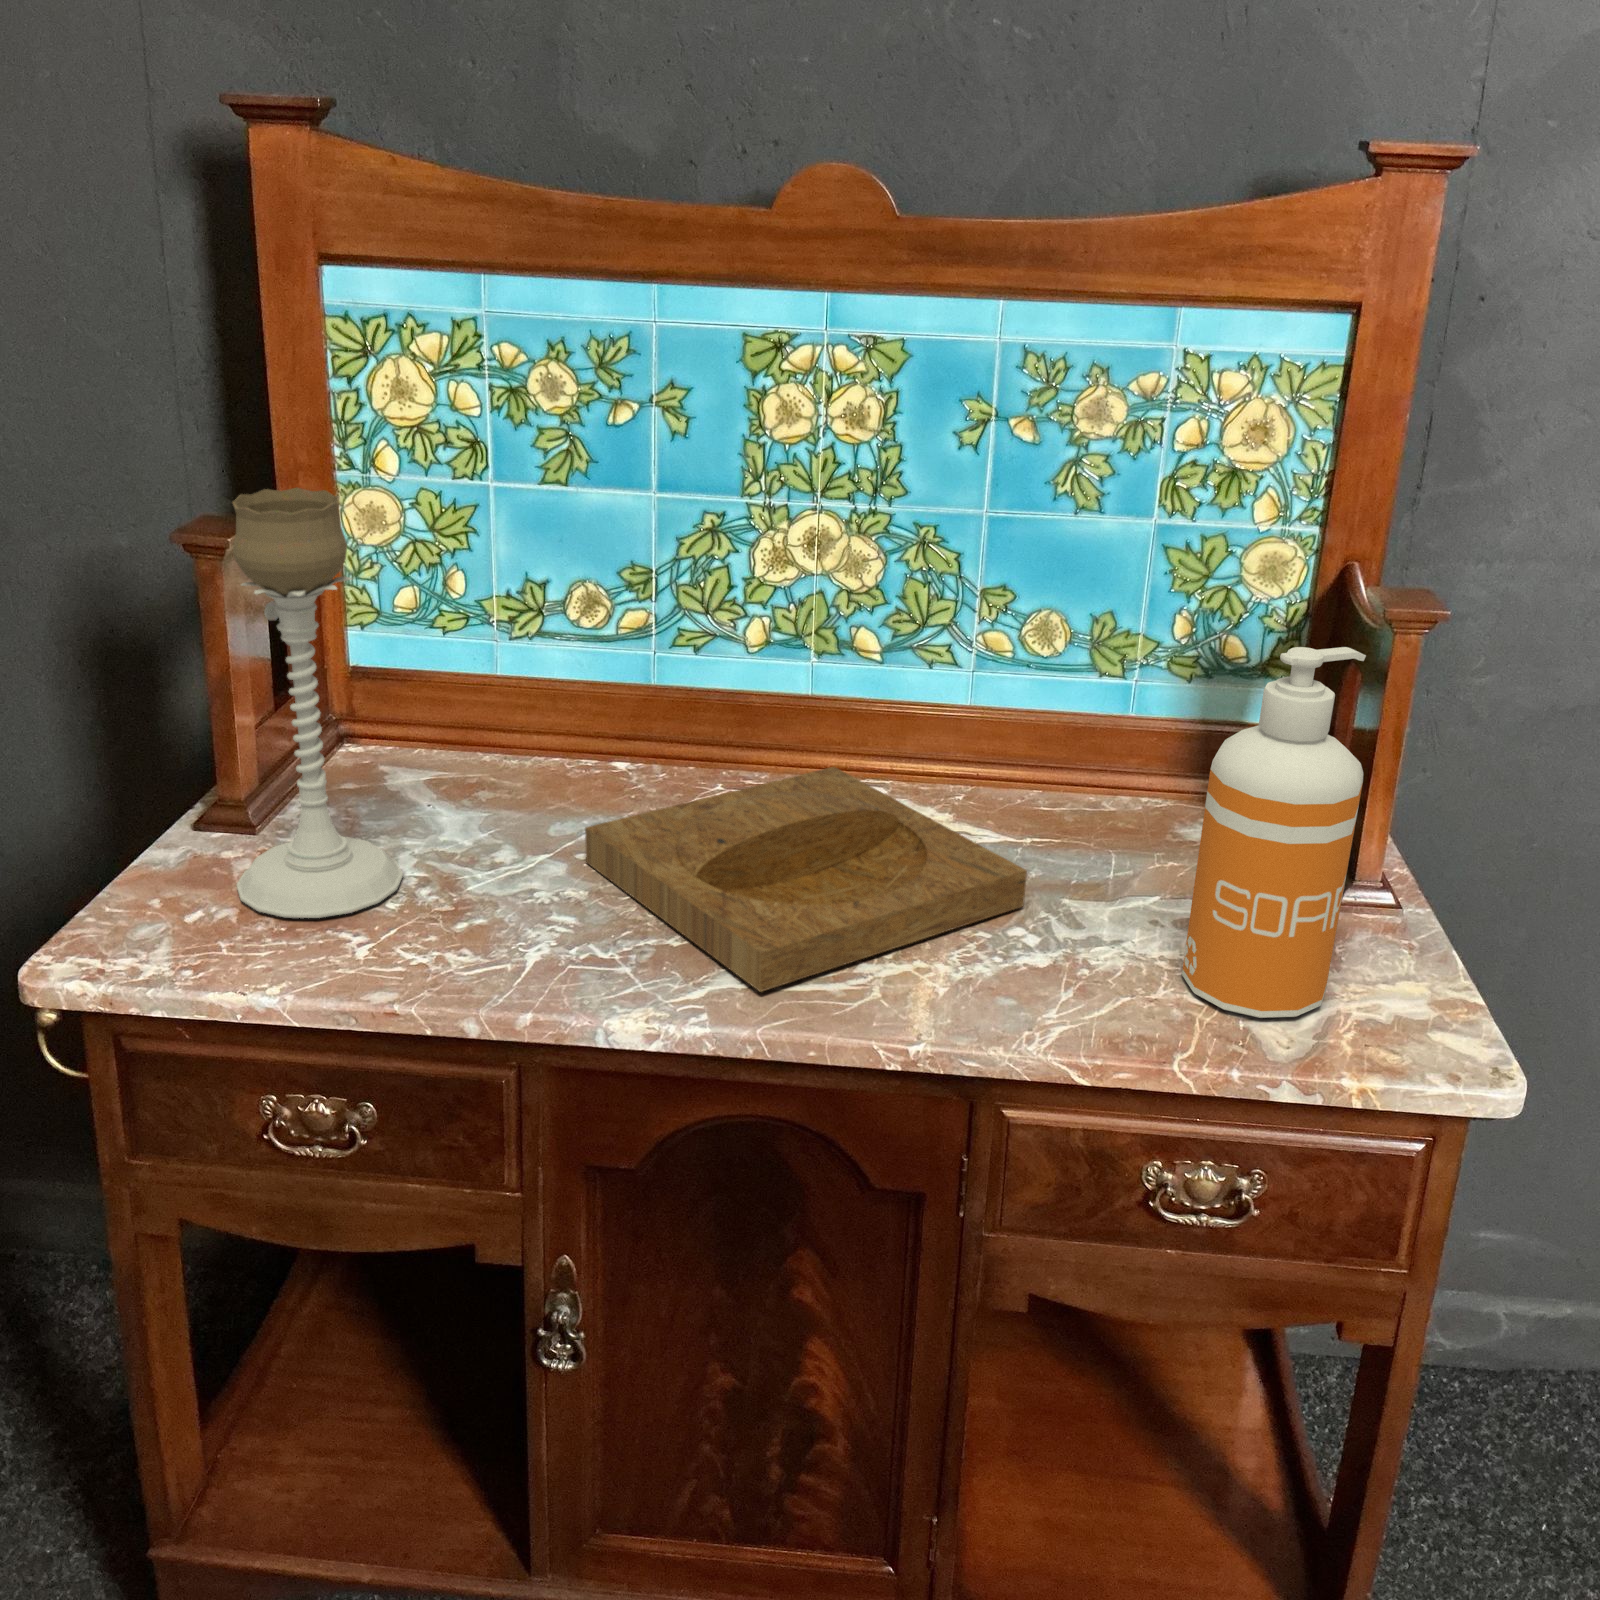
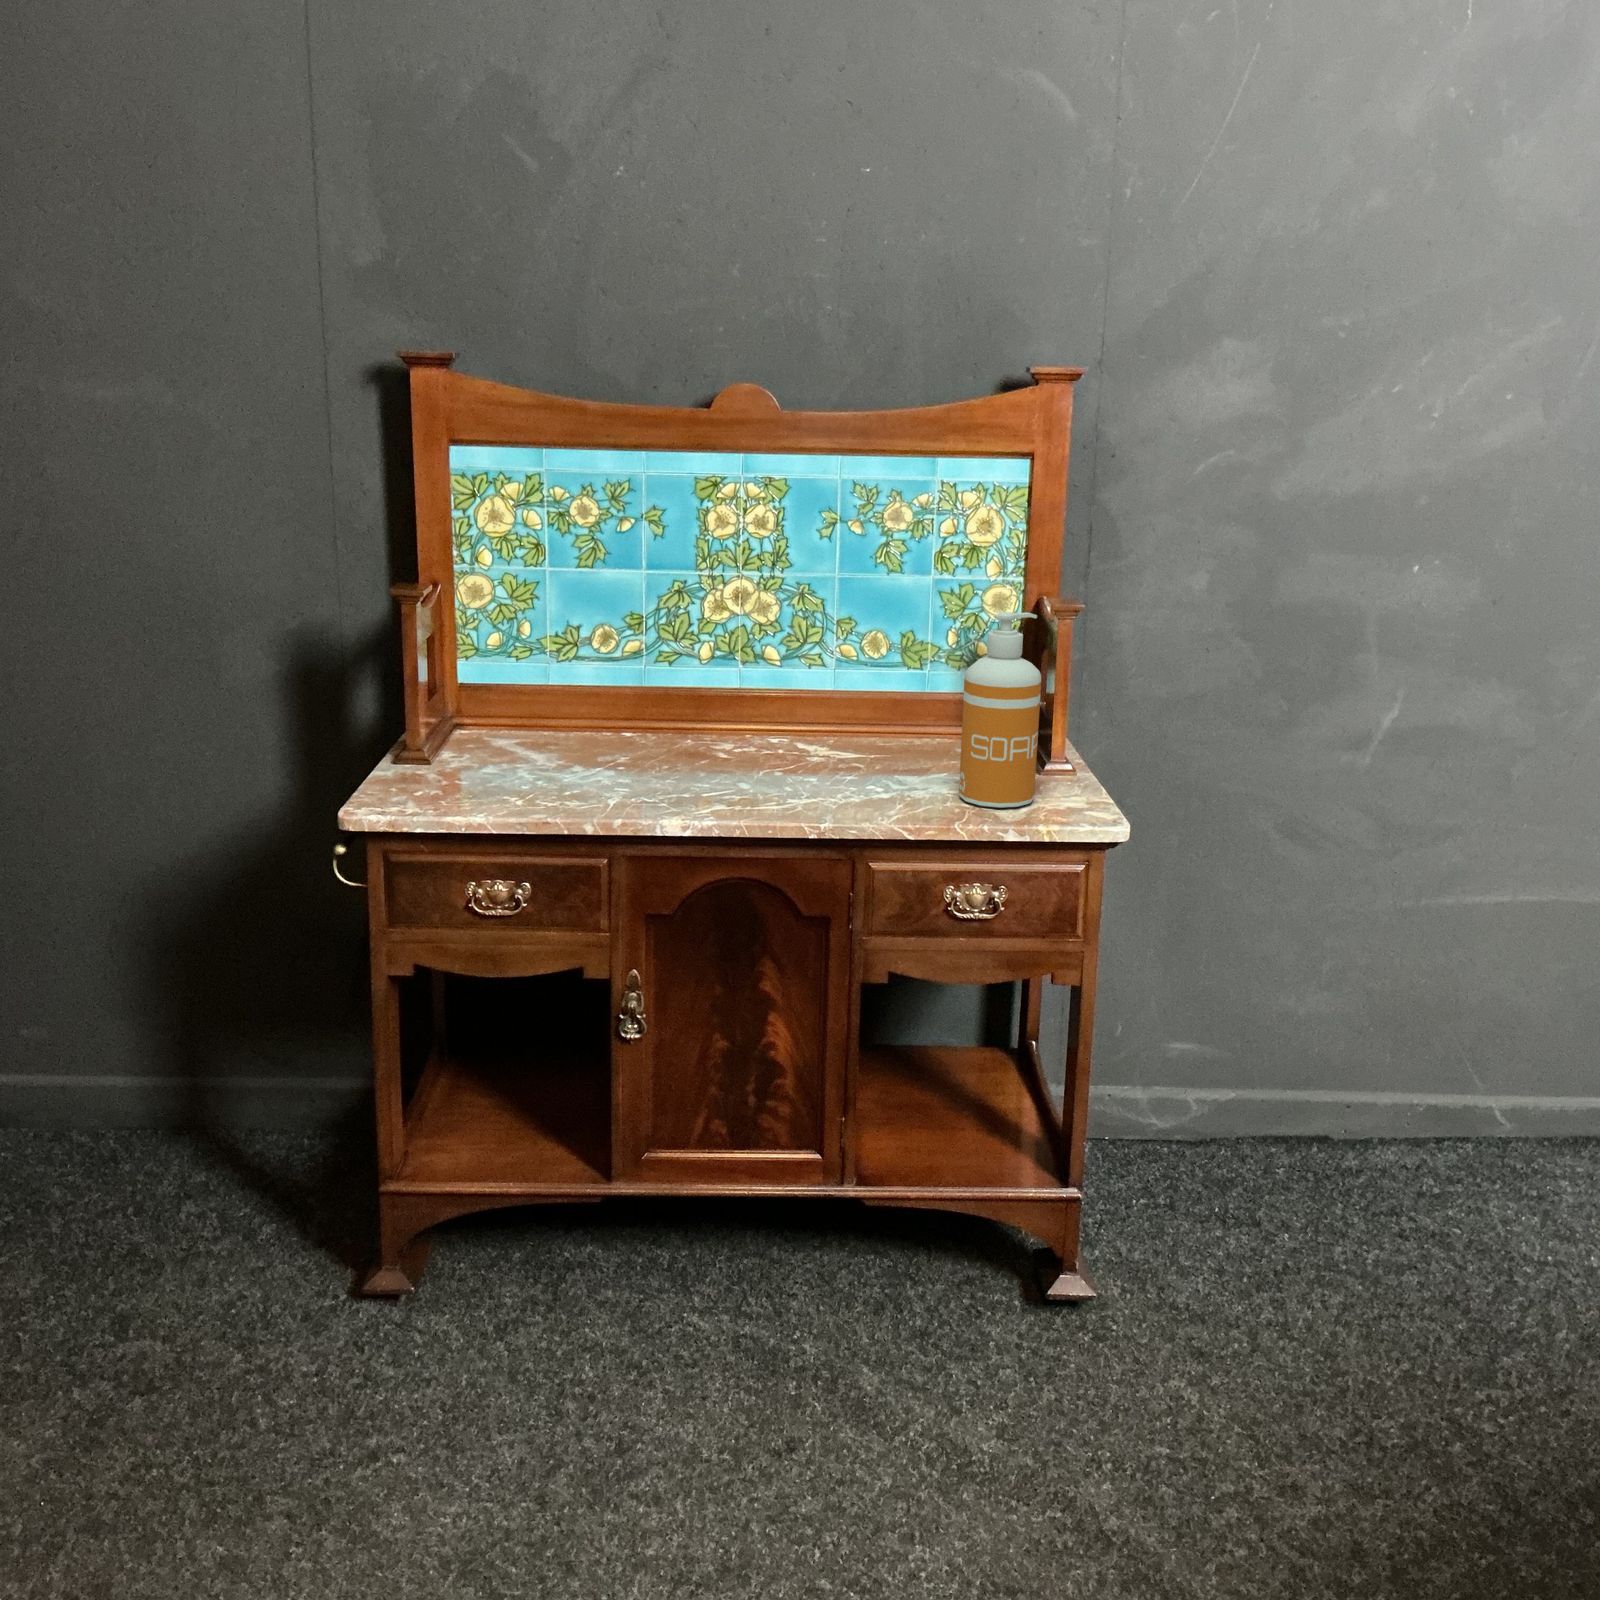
candle holder: present [233,488,403,918] -> none [431,554,523,790]
tray: present [585,767,1027,992] -> none [624,723,873,806]

